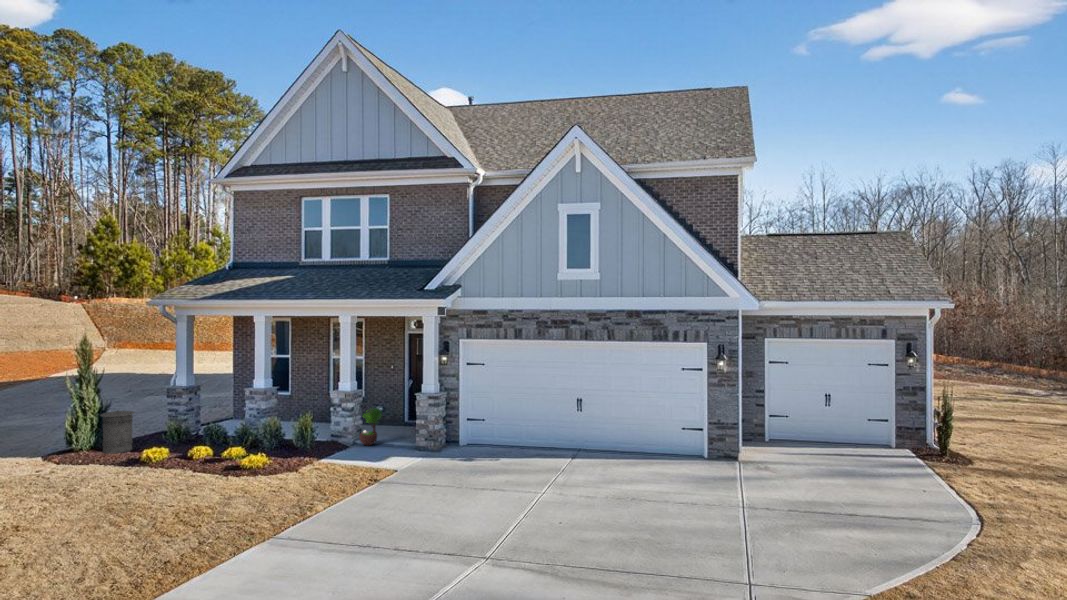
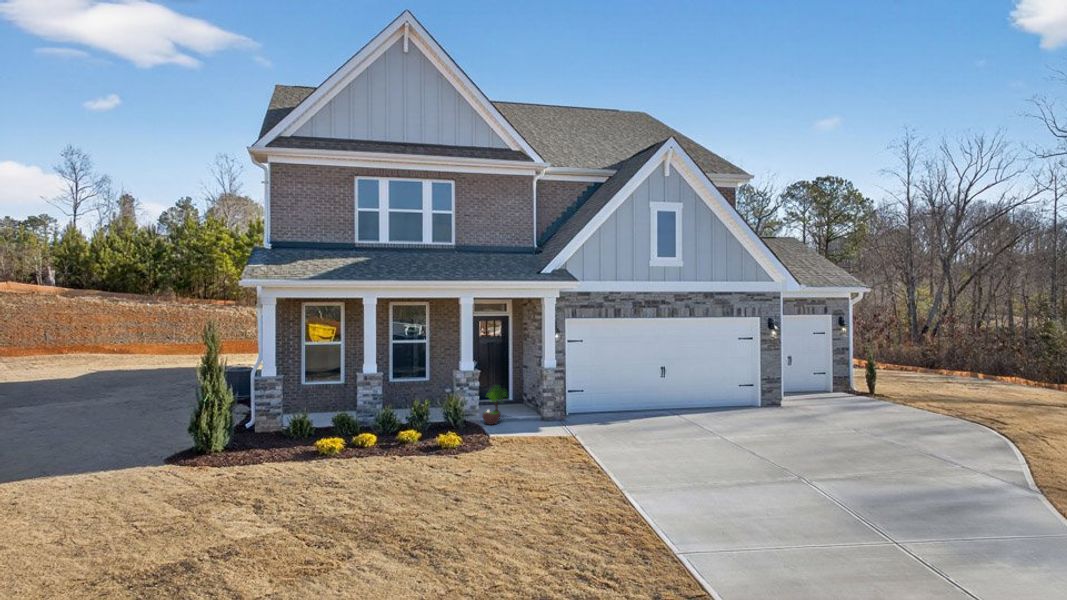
trash can: present [100,411,135,454] -> none [198,409,242,464]

